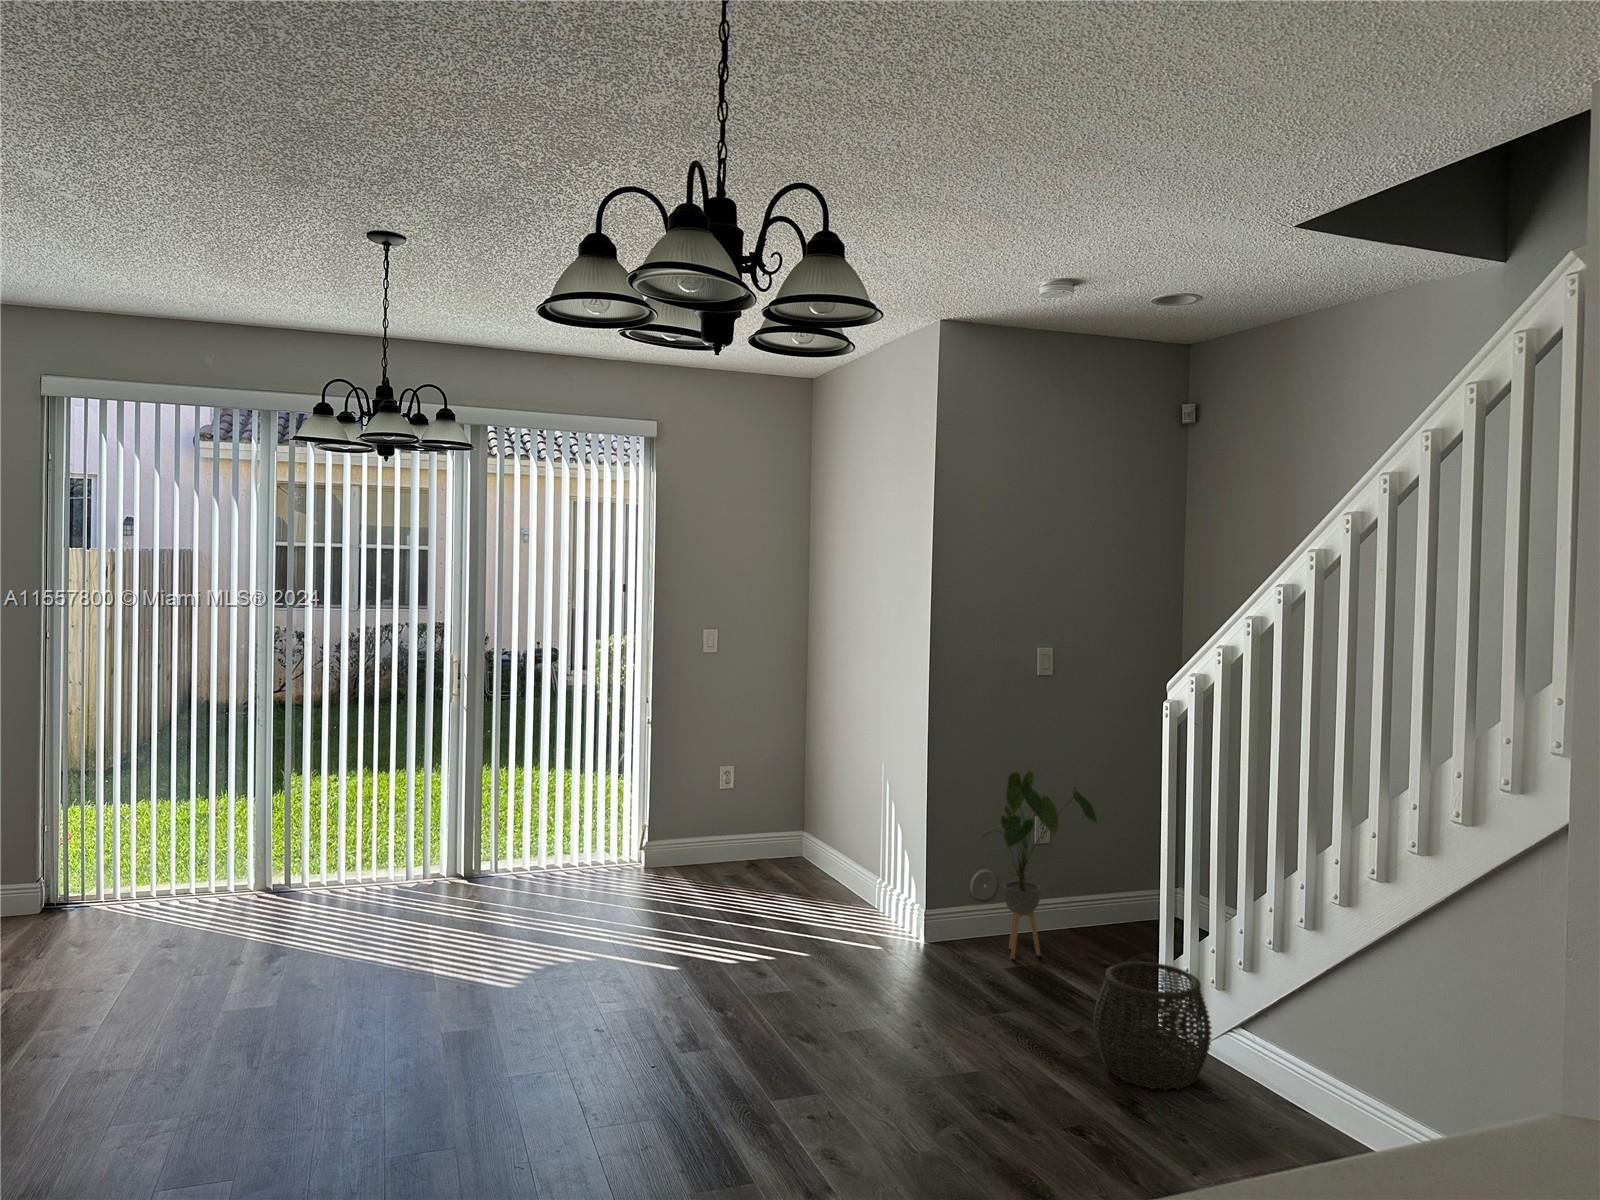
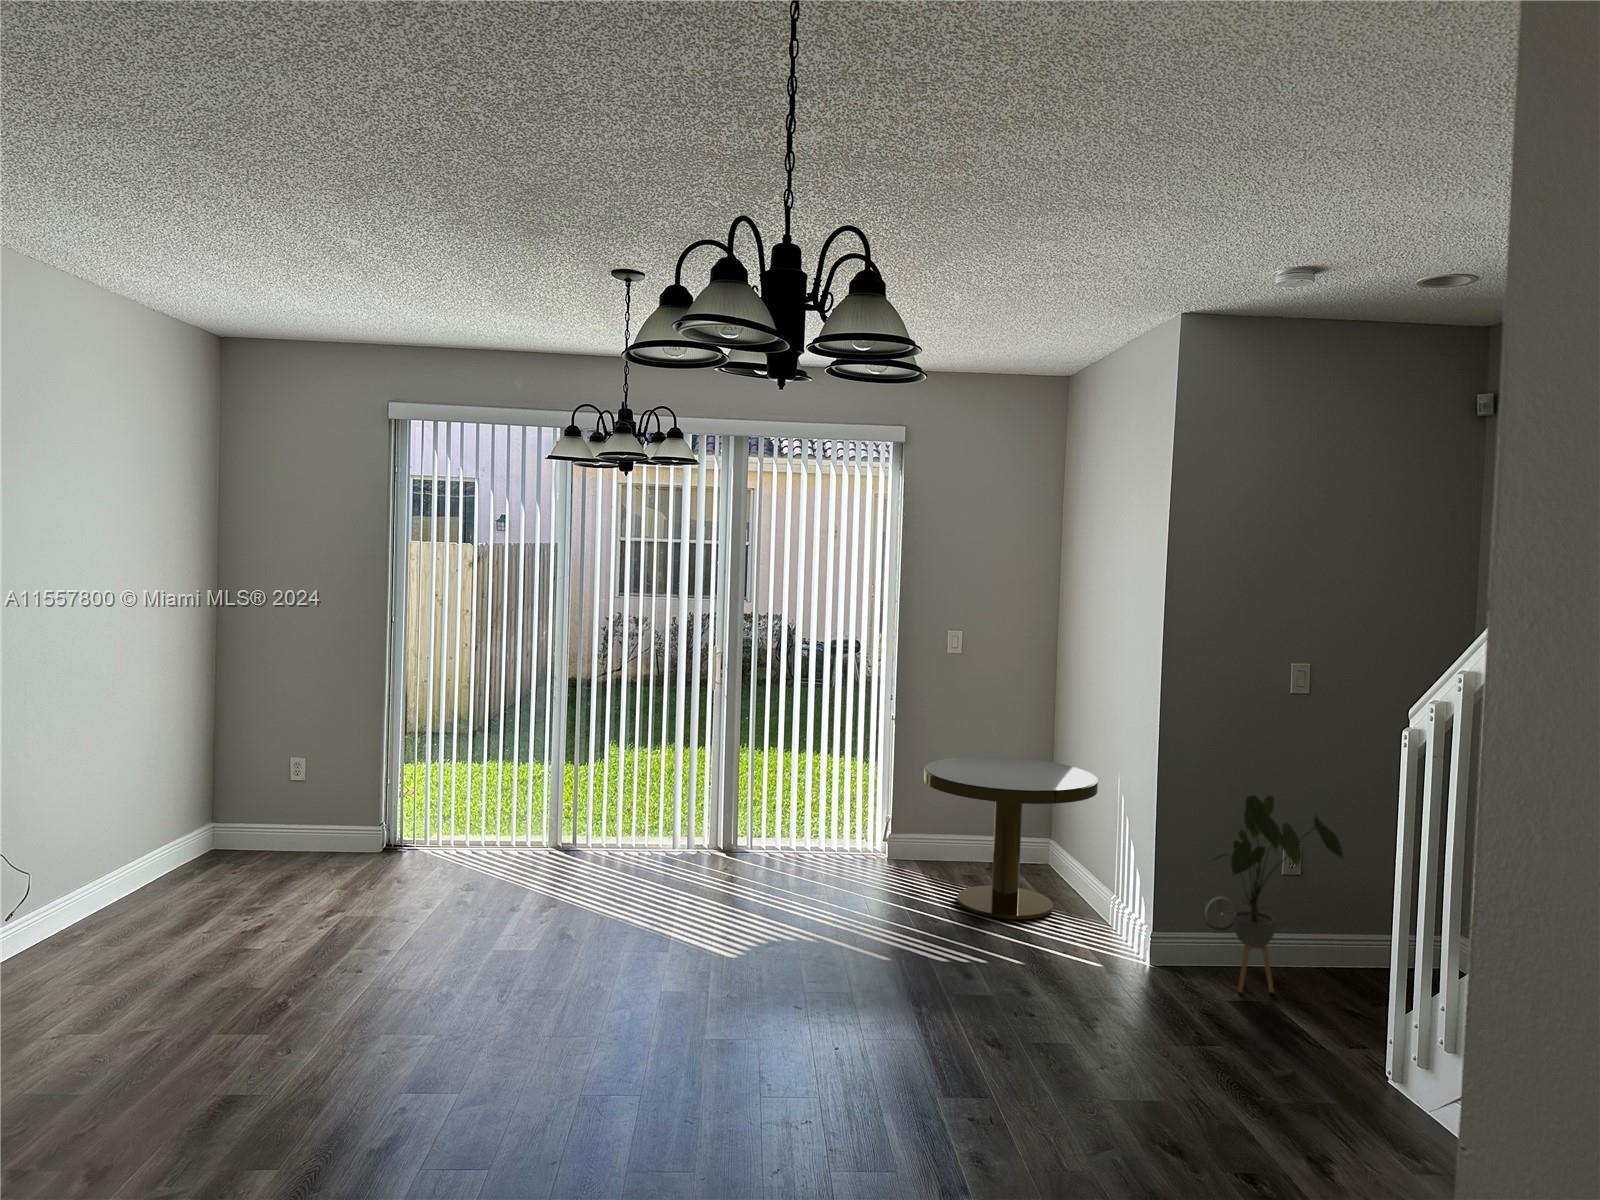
side table: none [692,754,863,915] -> present [924,757,1098,919]
woven basket: present [1093,962,1212,1090] -> none [1295,1013,1434,1161]

